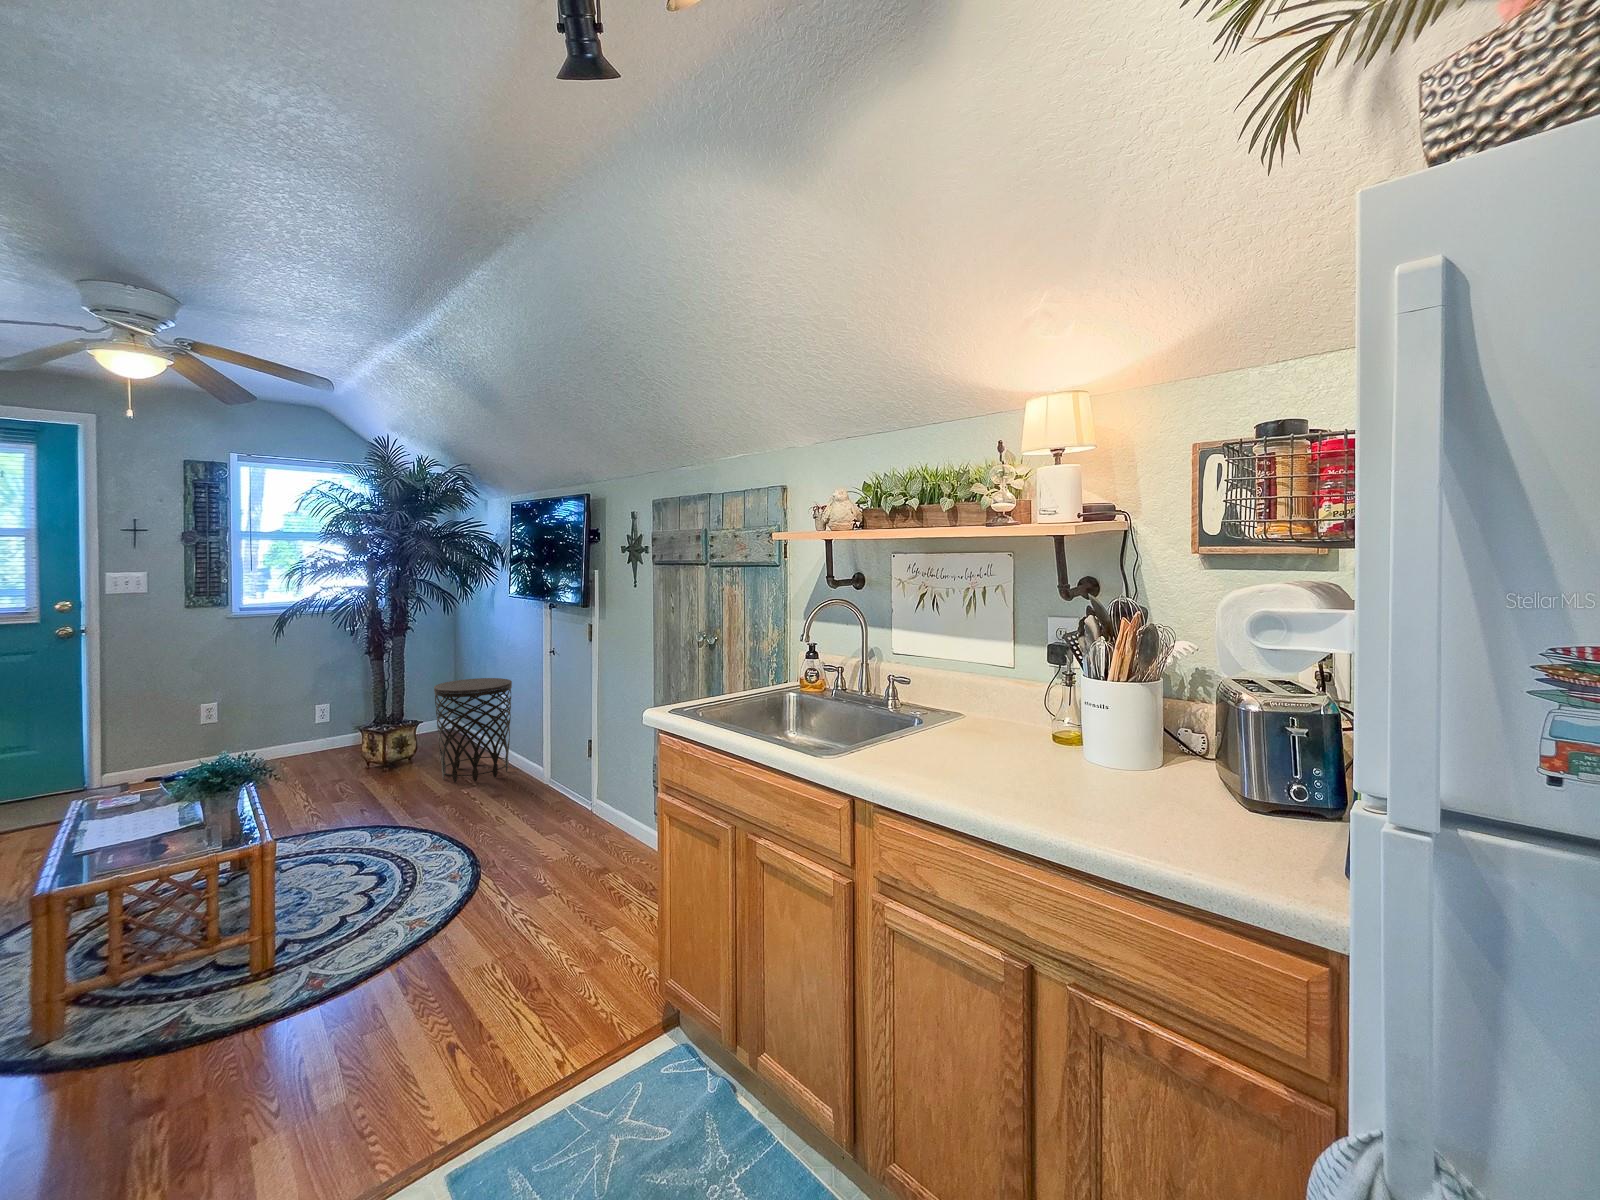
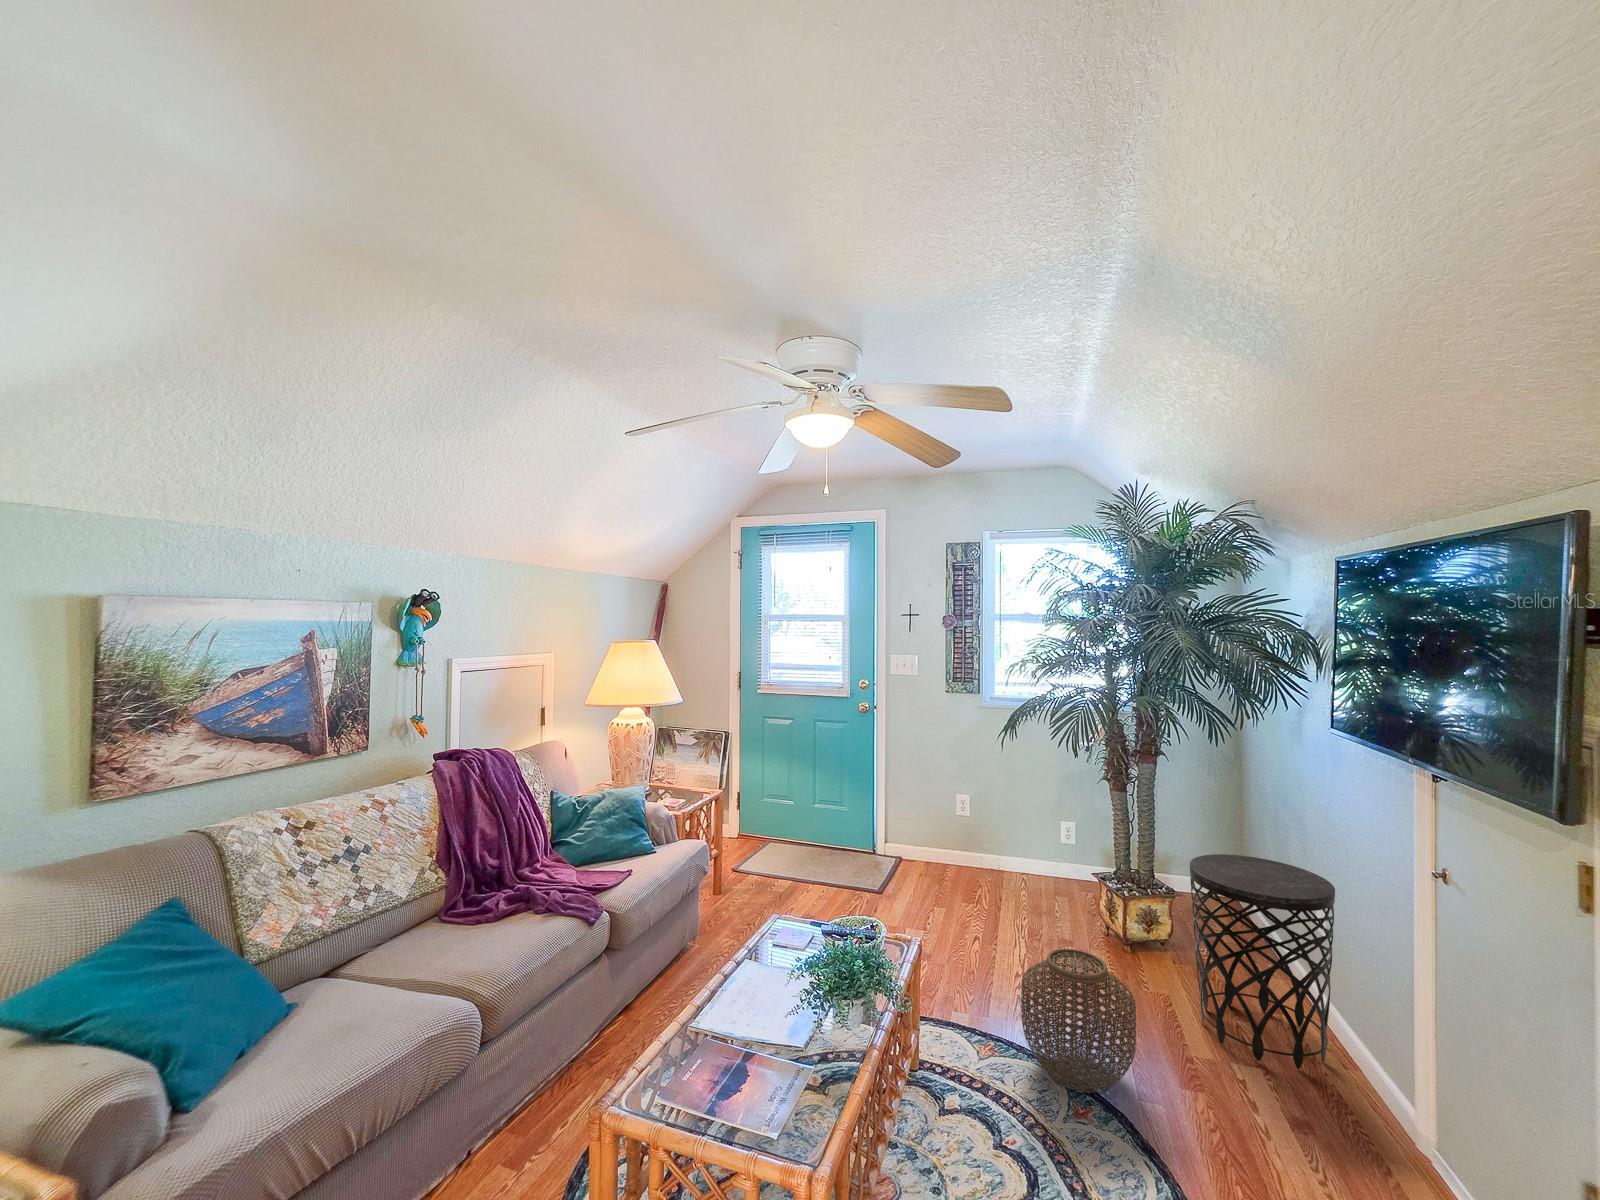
woven basket: none [327,748,410,829] -> present [1021,949,1136,1092]

